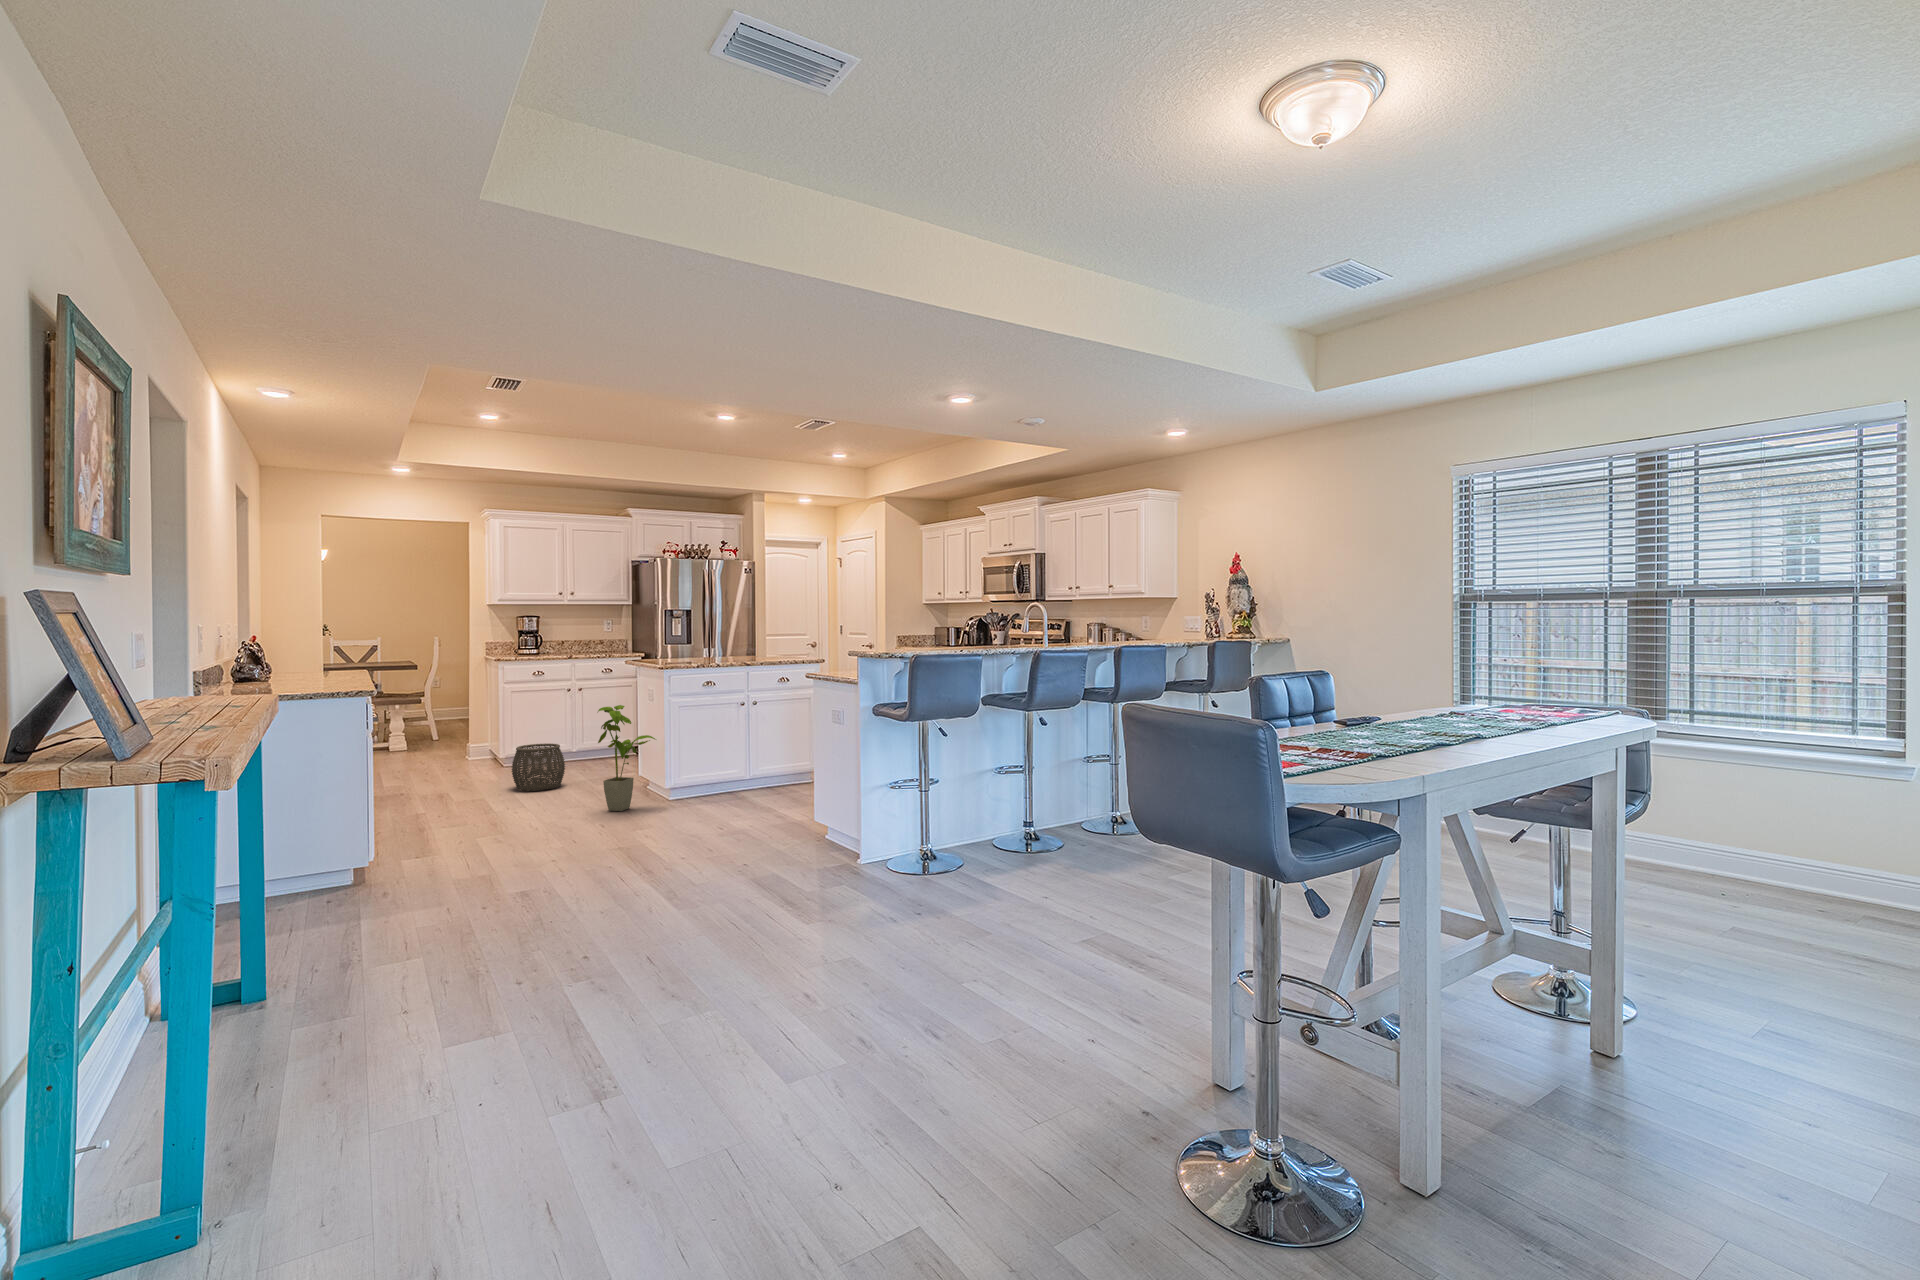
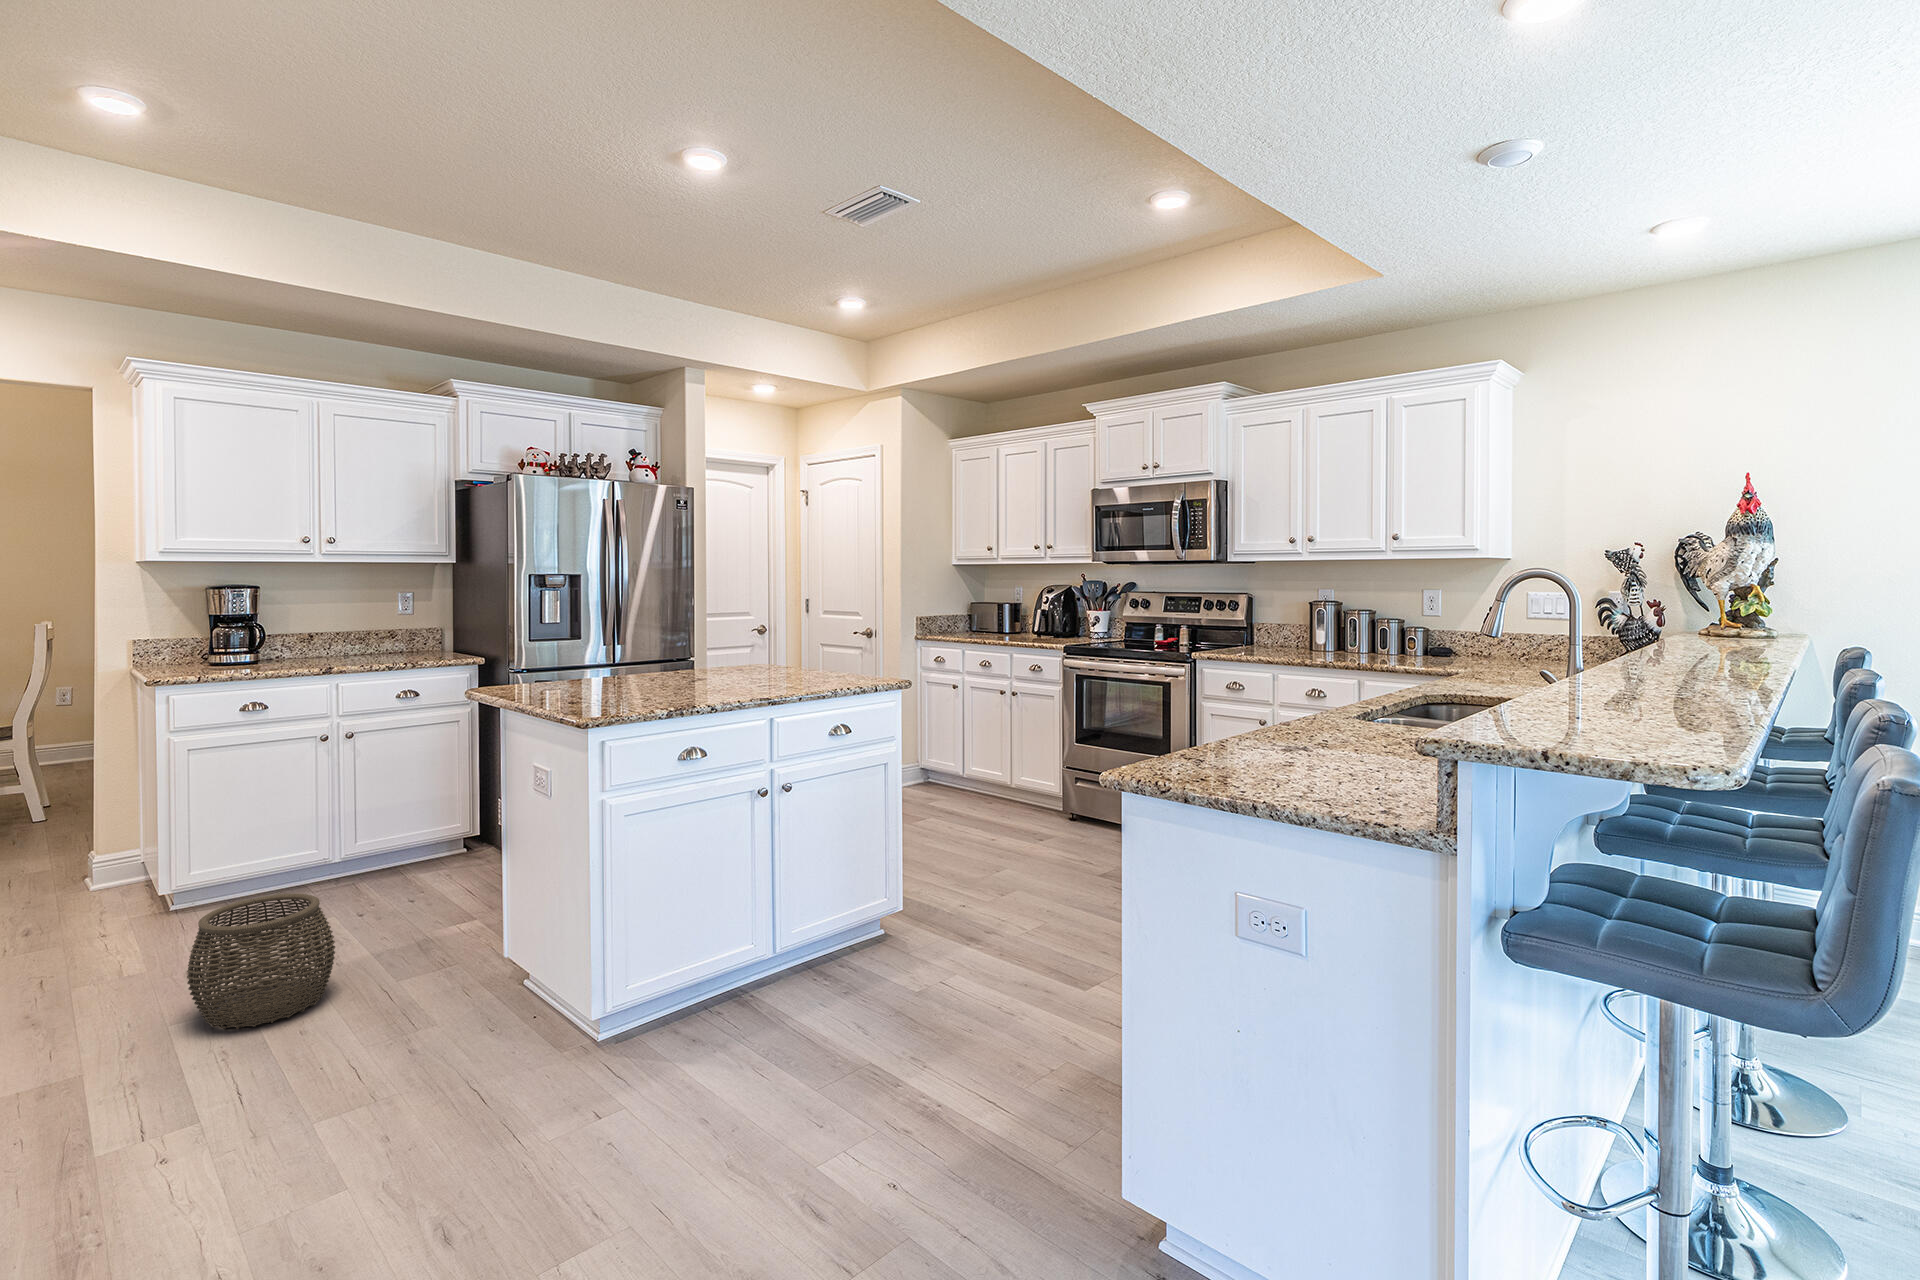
house plant: present [598,705,656,811] -> none [439,844,609,1125]

